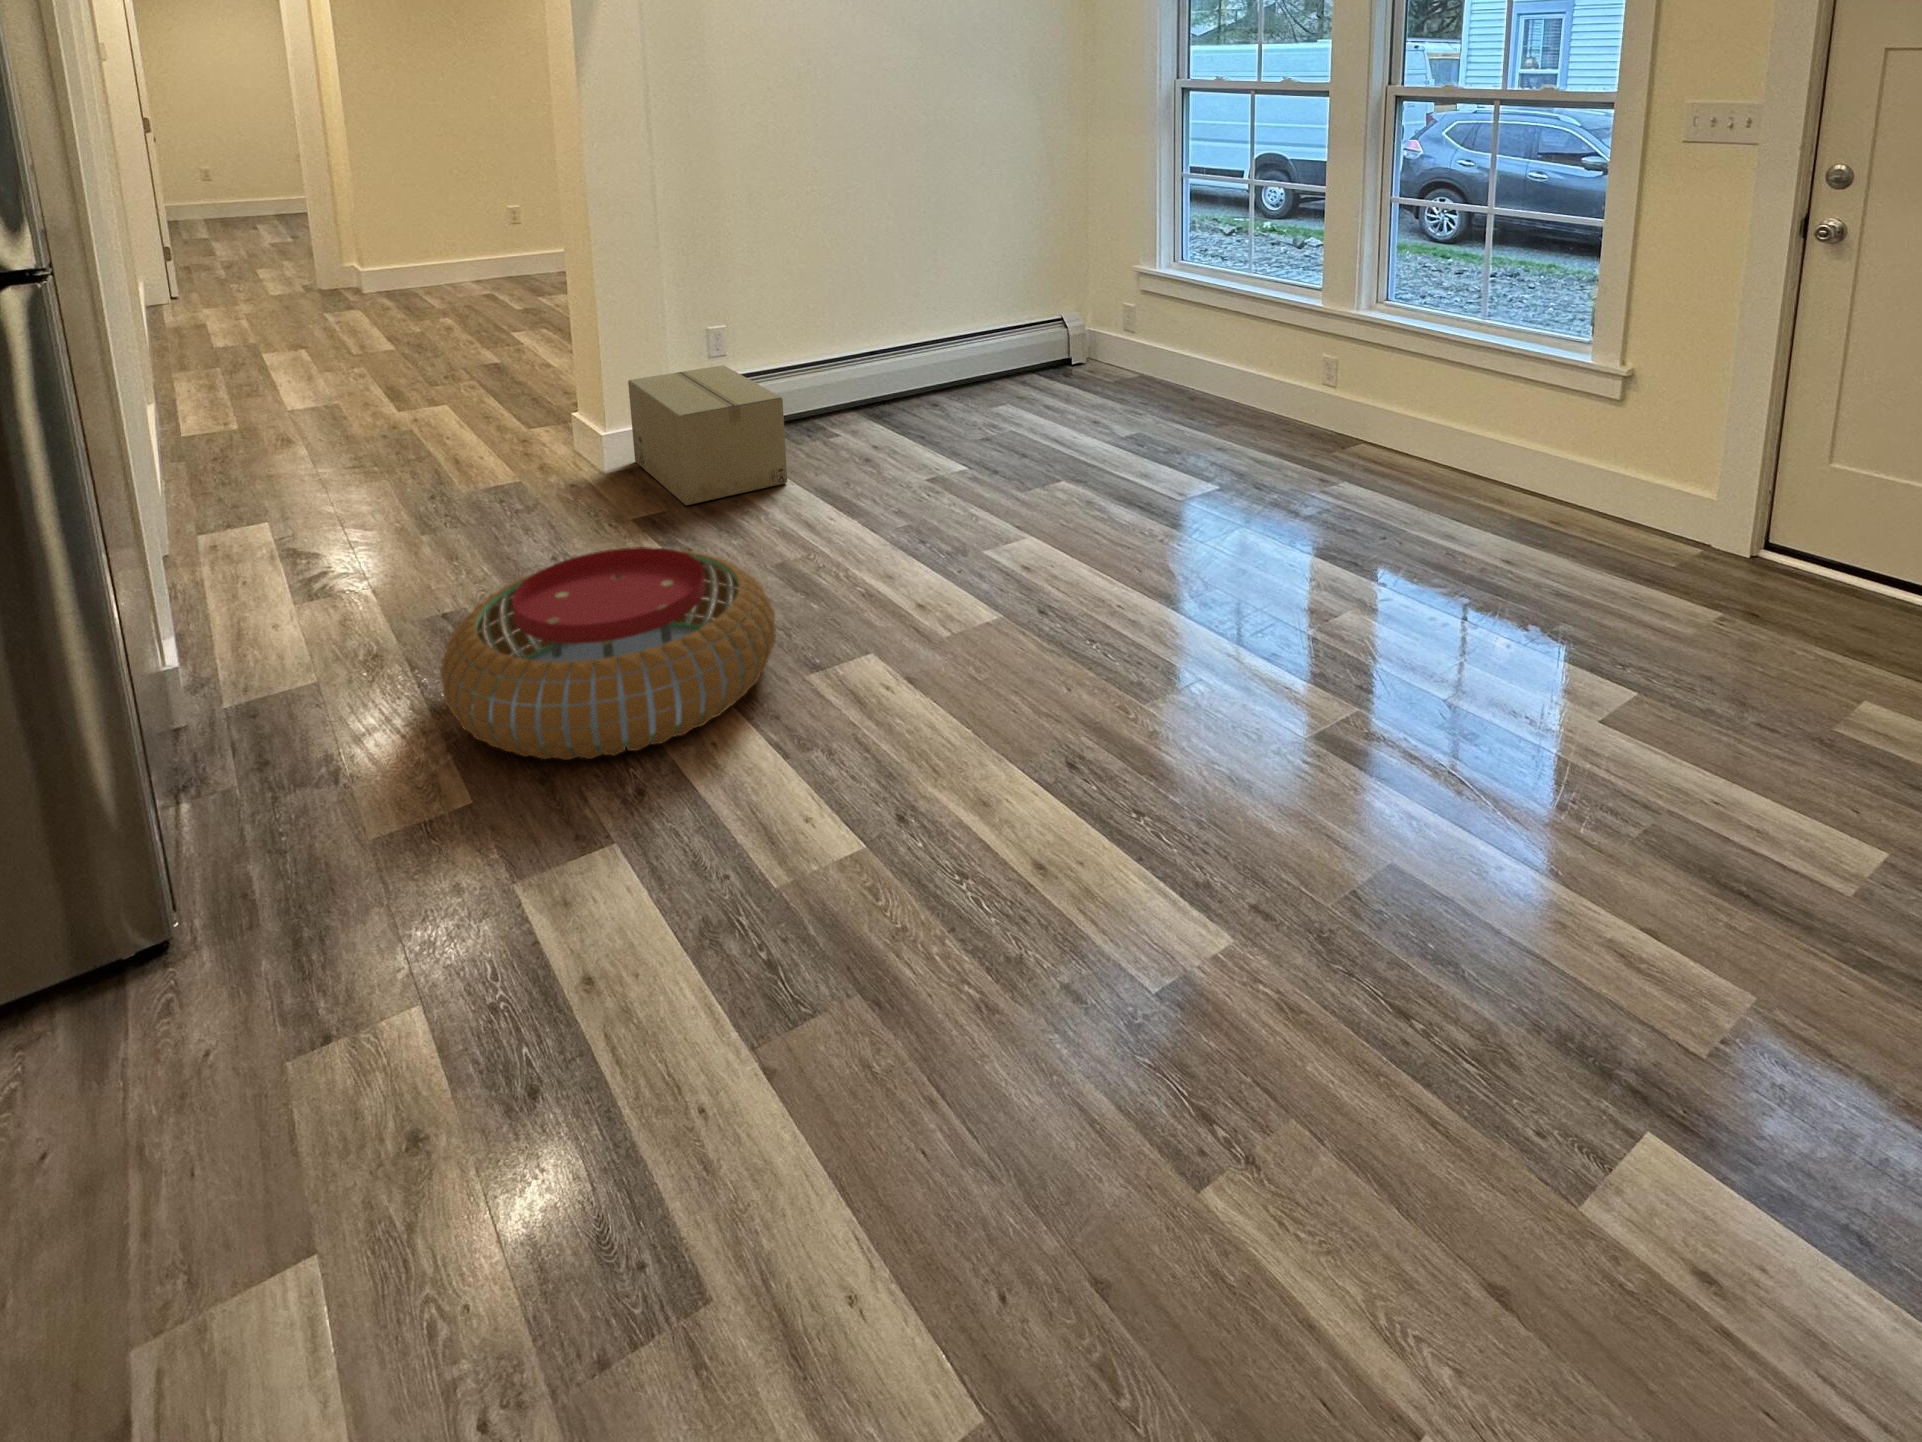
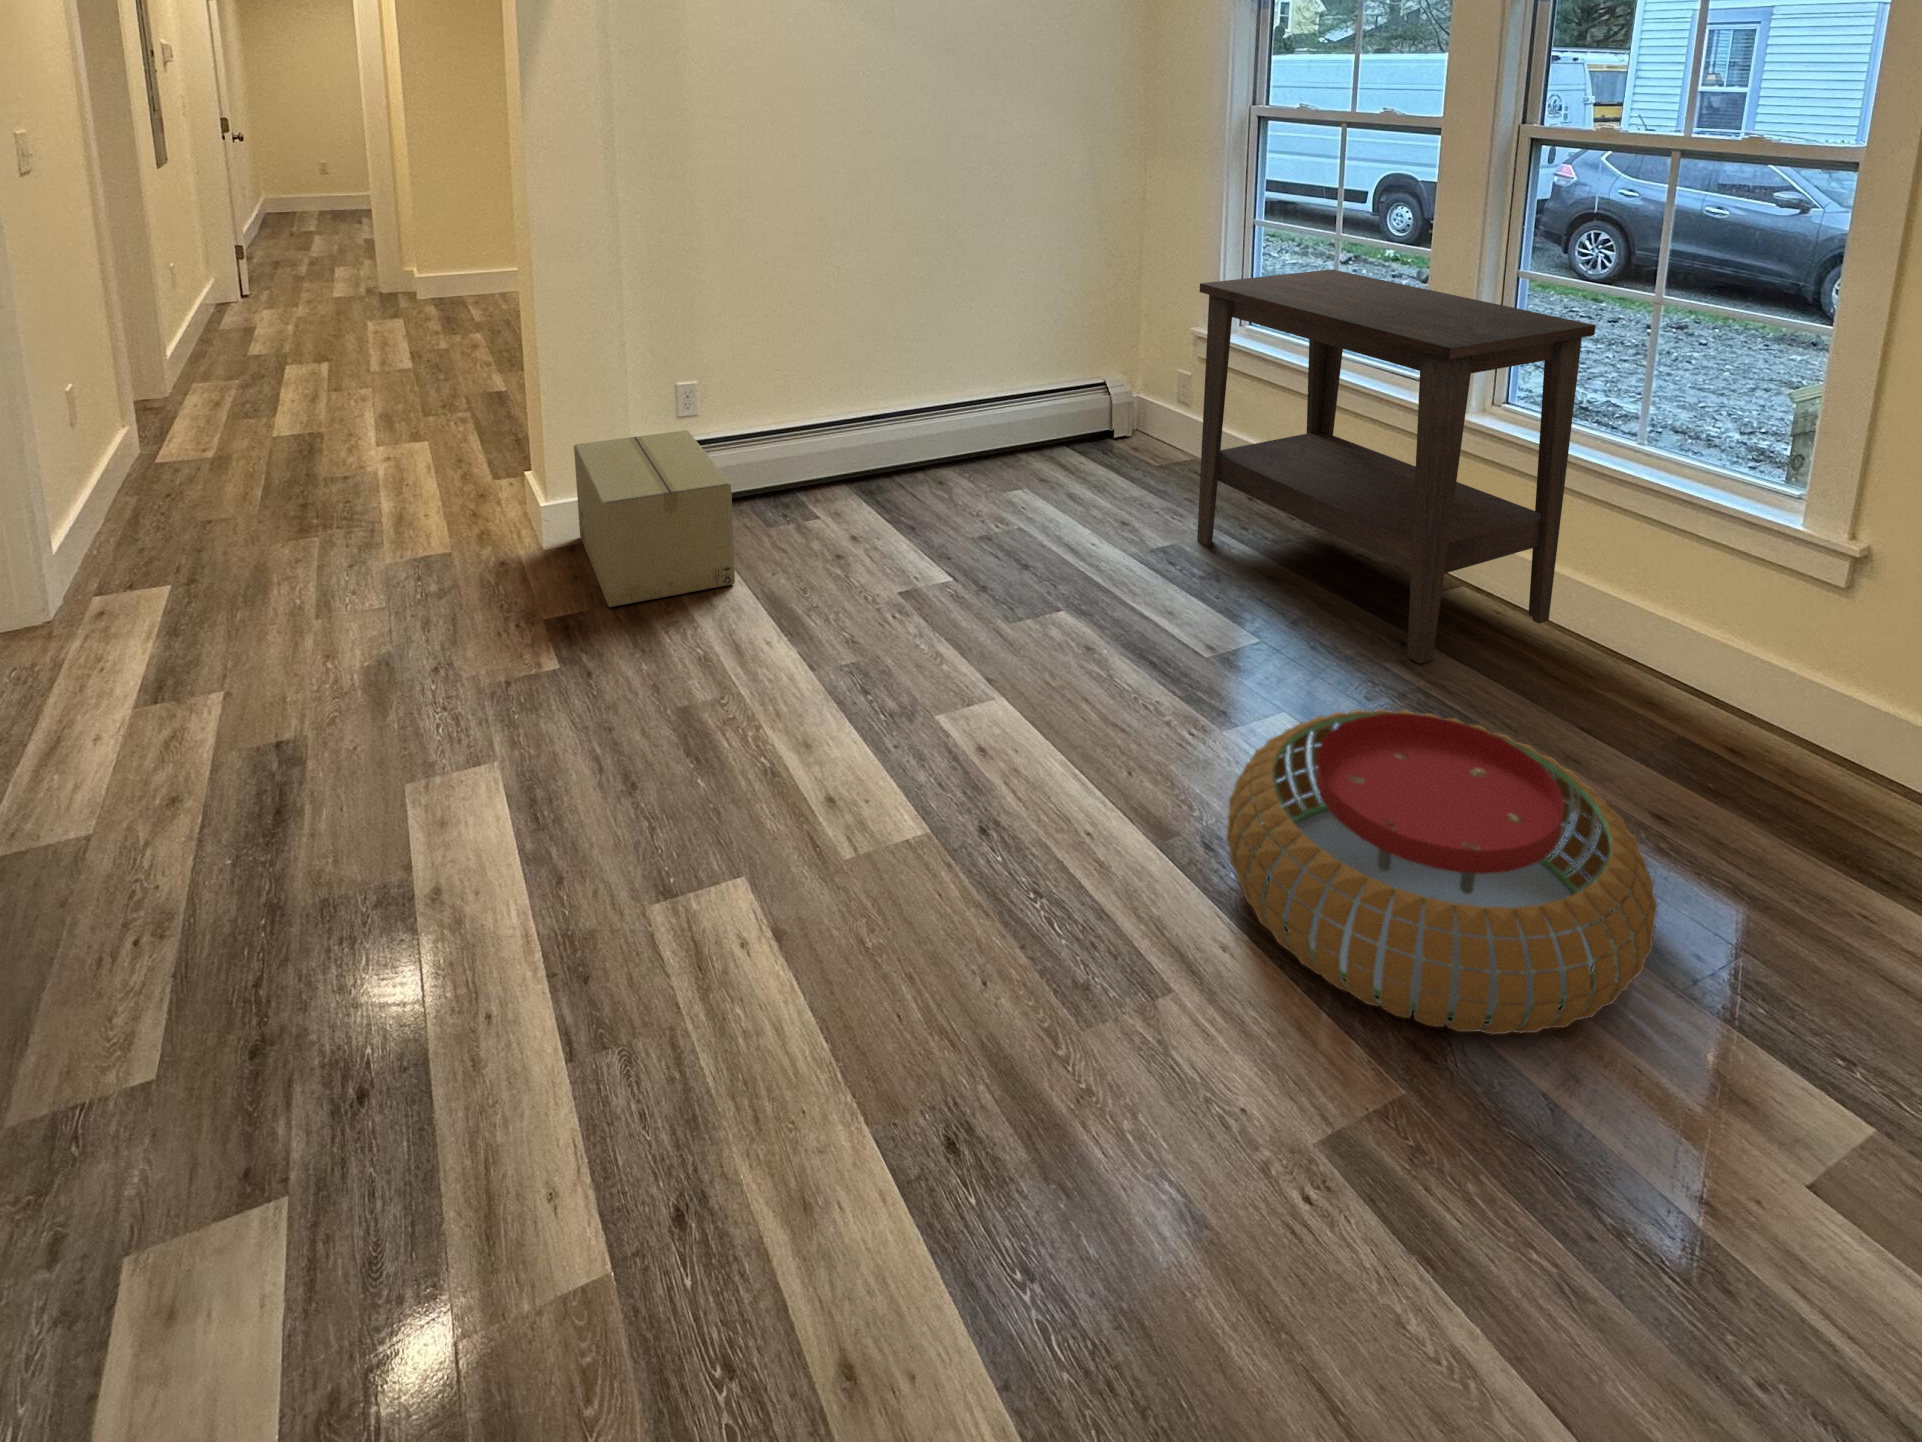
side table: none [1150,209,1447,491] -> present [1197,269,1596,663]
pouf: present [440,547,776,760] -> present [1226,709,1658,1035]

